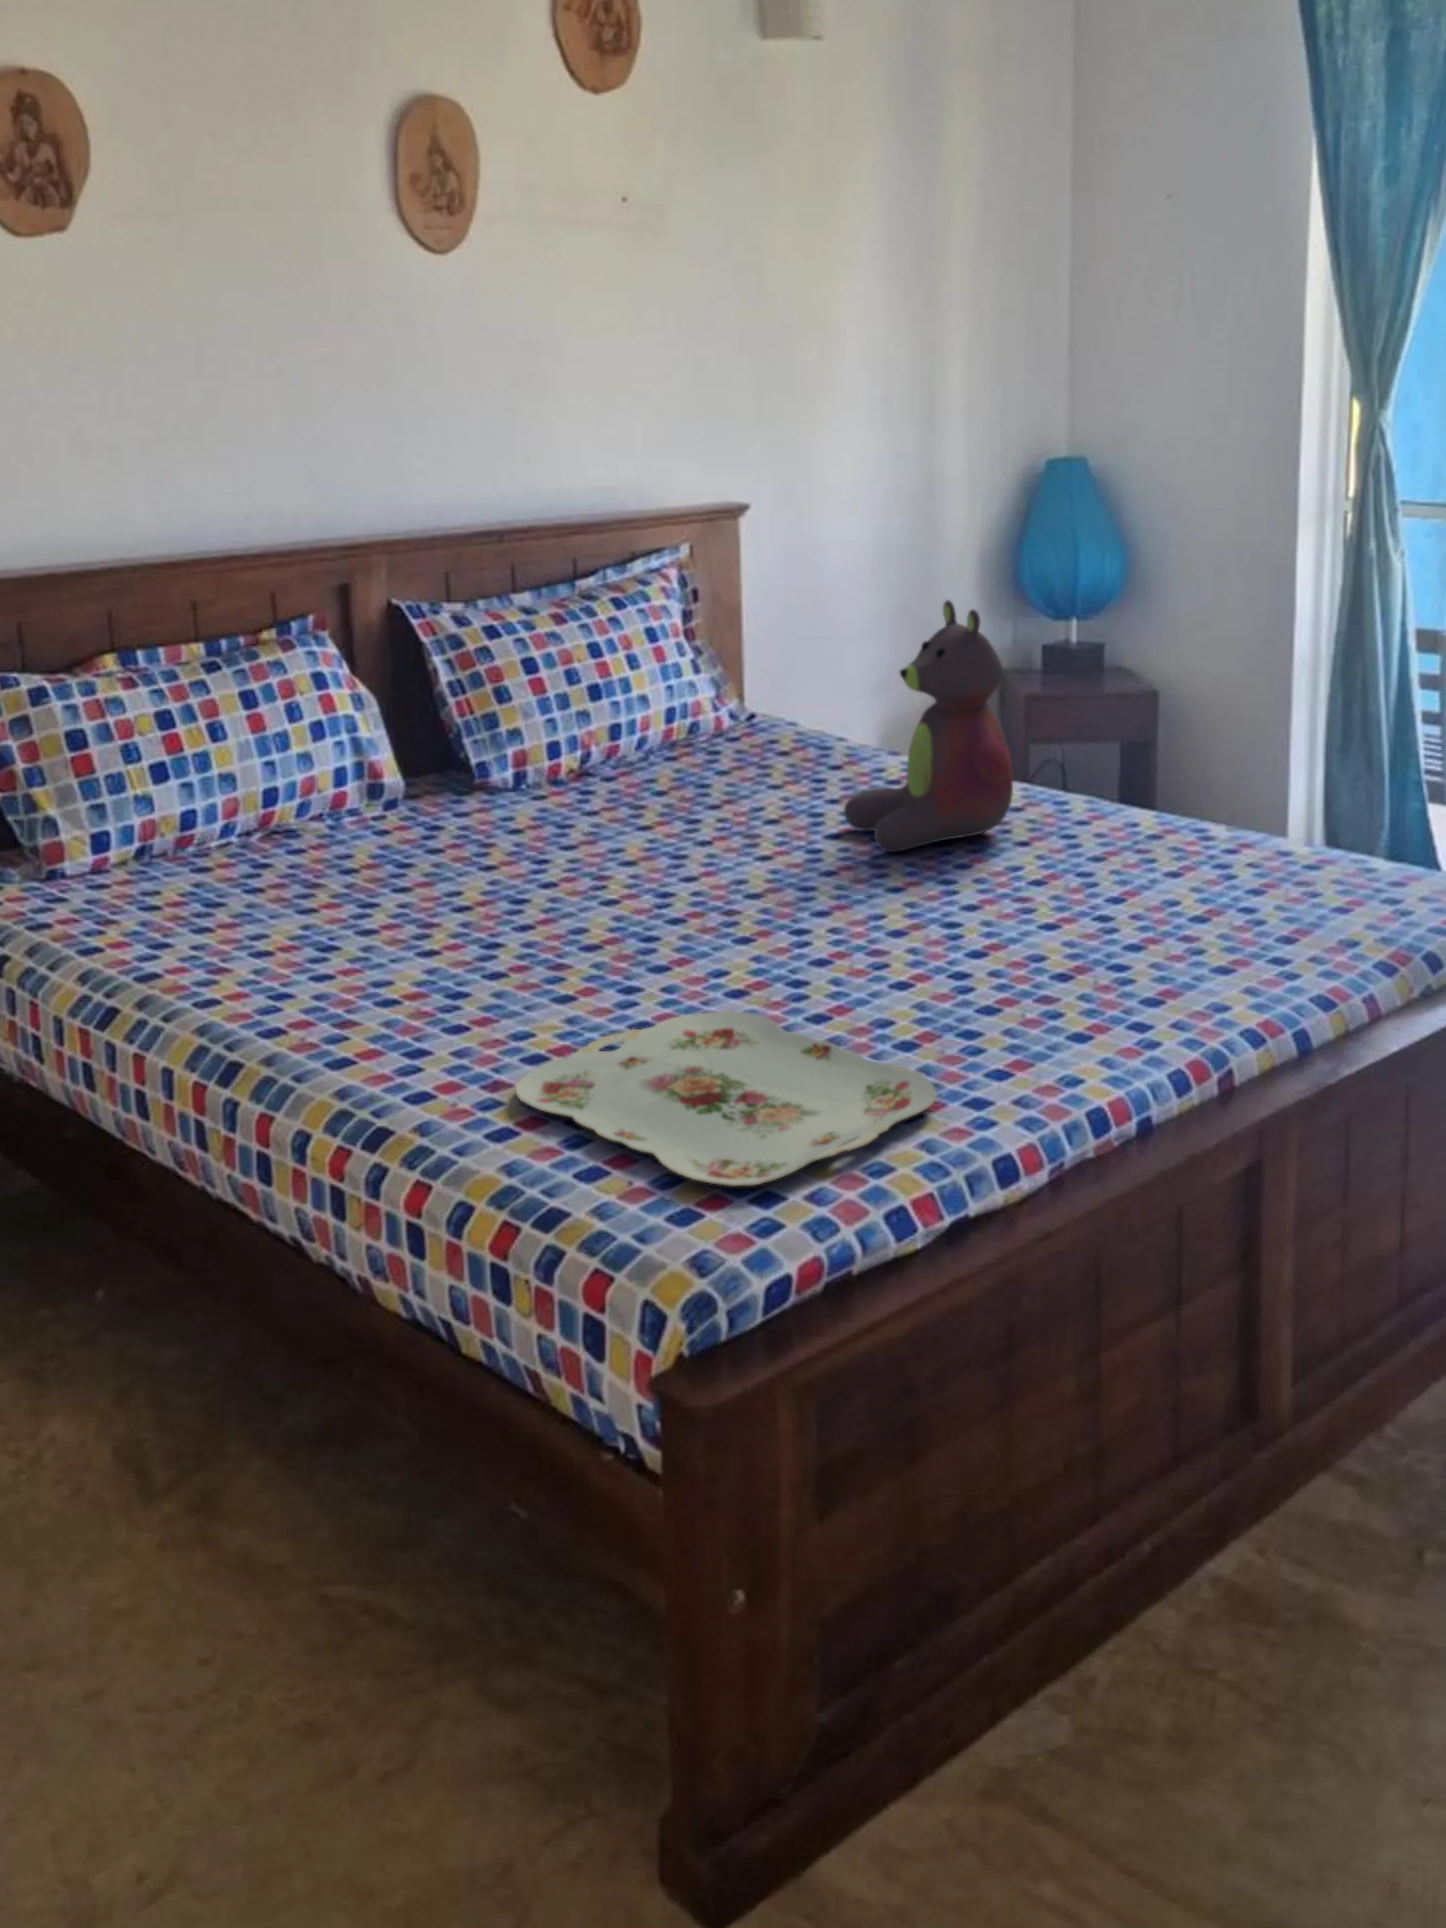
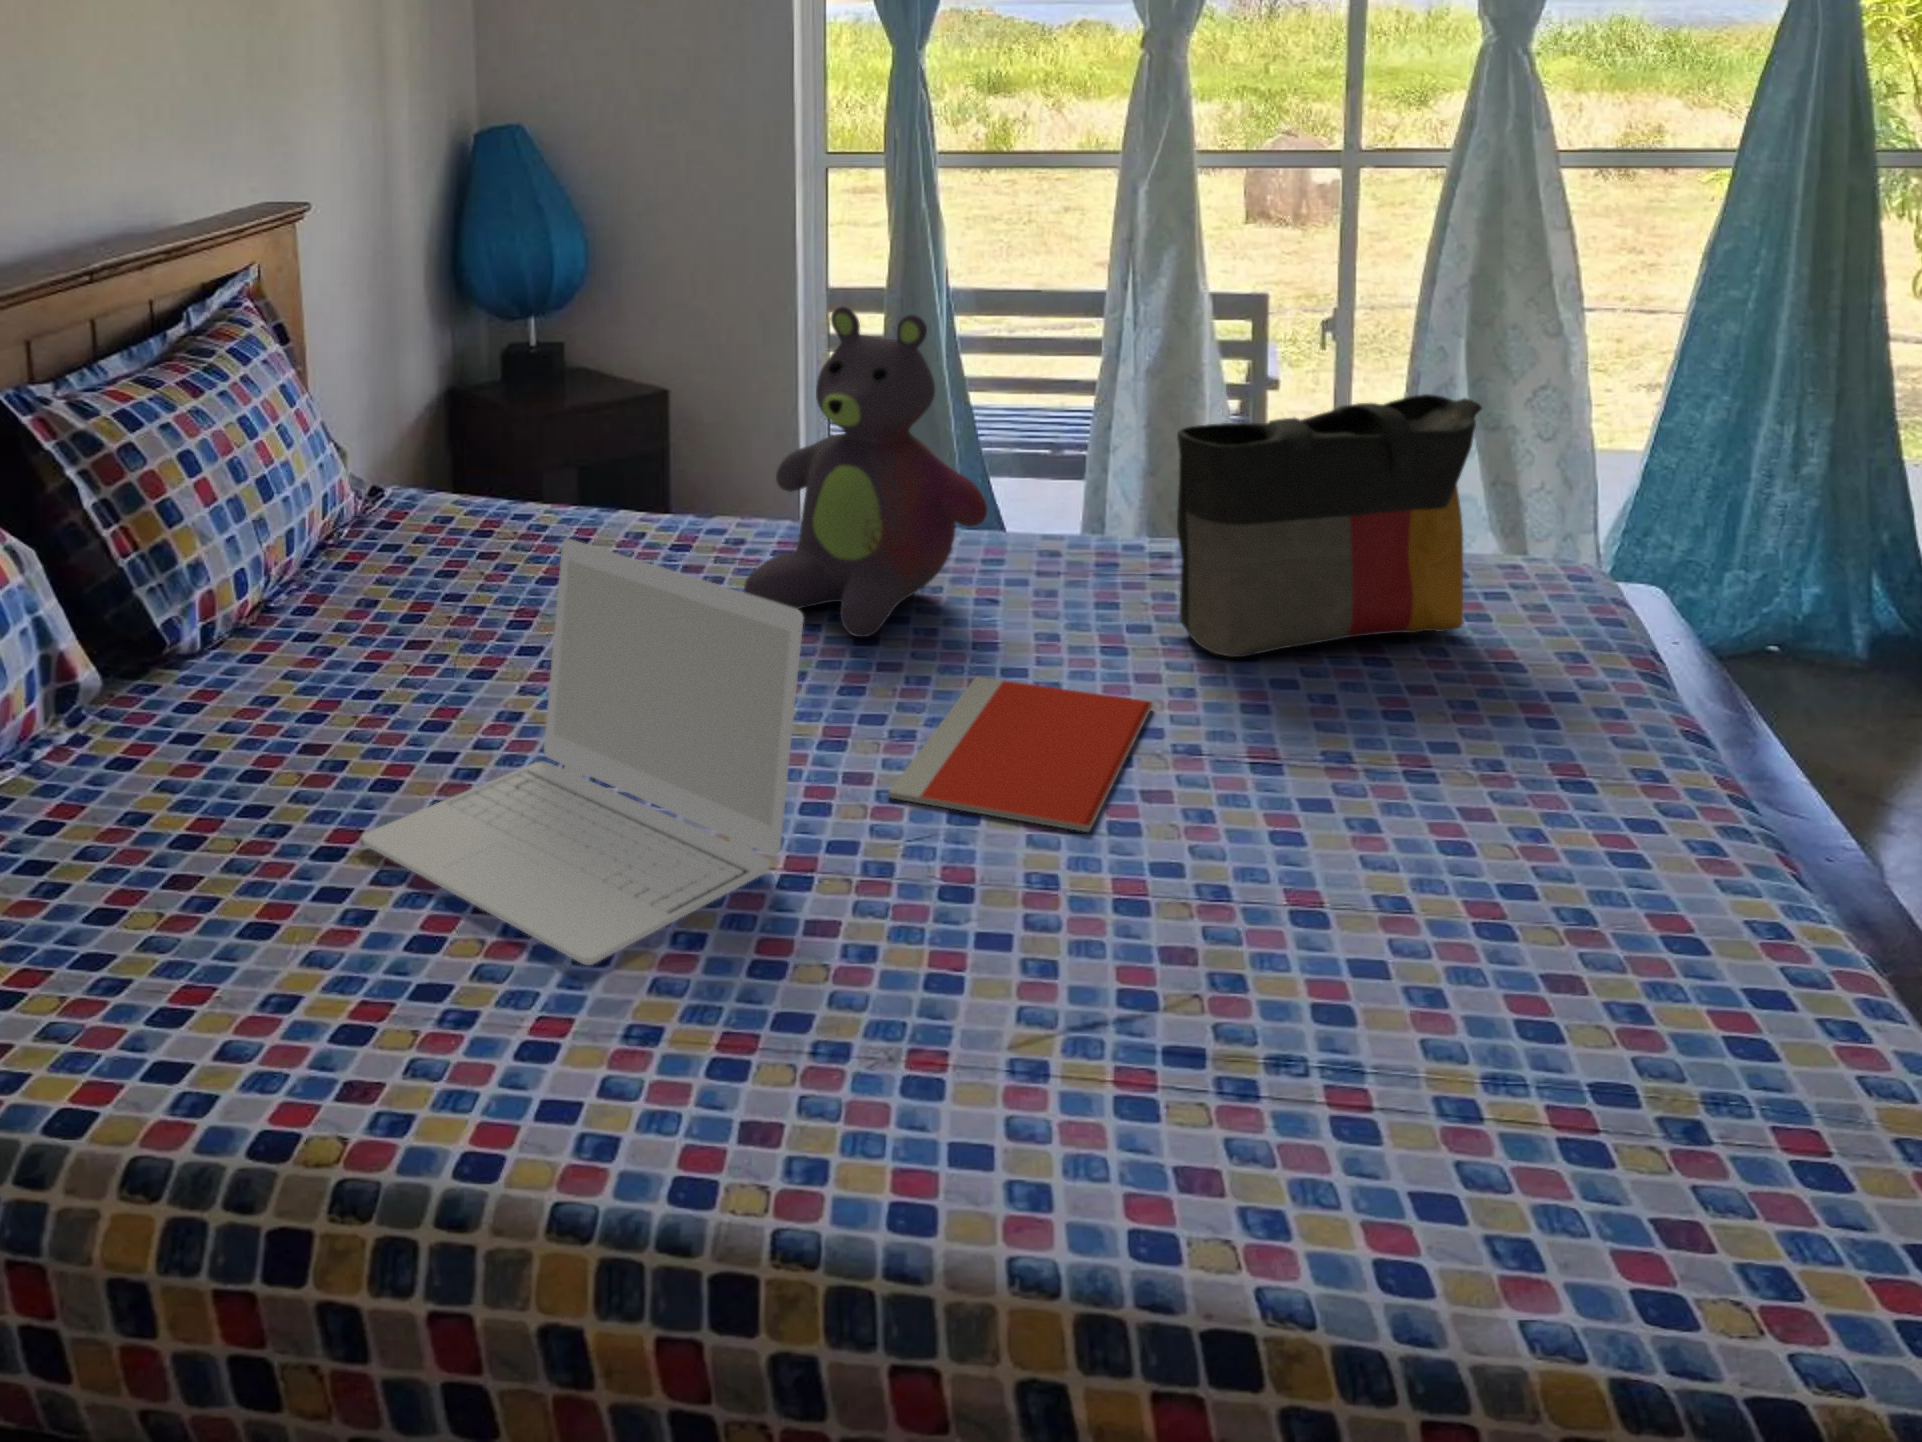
tote bag: none [1086,715,1358,924] -> present [1177,394,1482,657]
laptop: none [402,723,605,962] -> present [362,539,803,965]
notebook: none [719,885,992,971] -> present [888,677,1153,832]
serving tray: present [516,1011,936,1186] -> none [1119,912,1754,1207]

